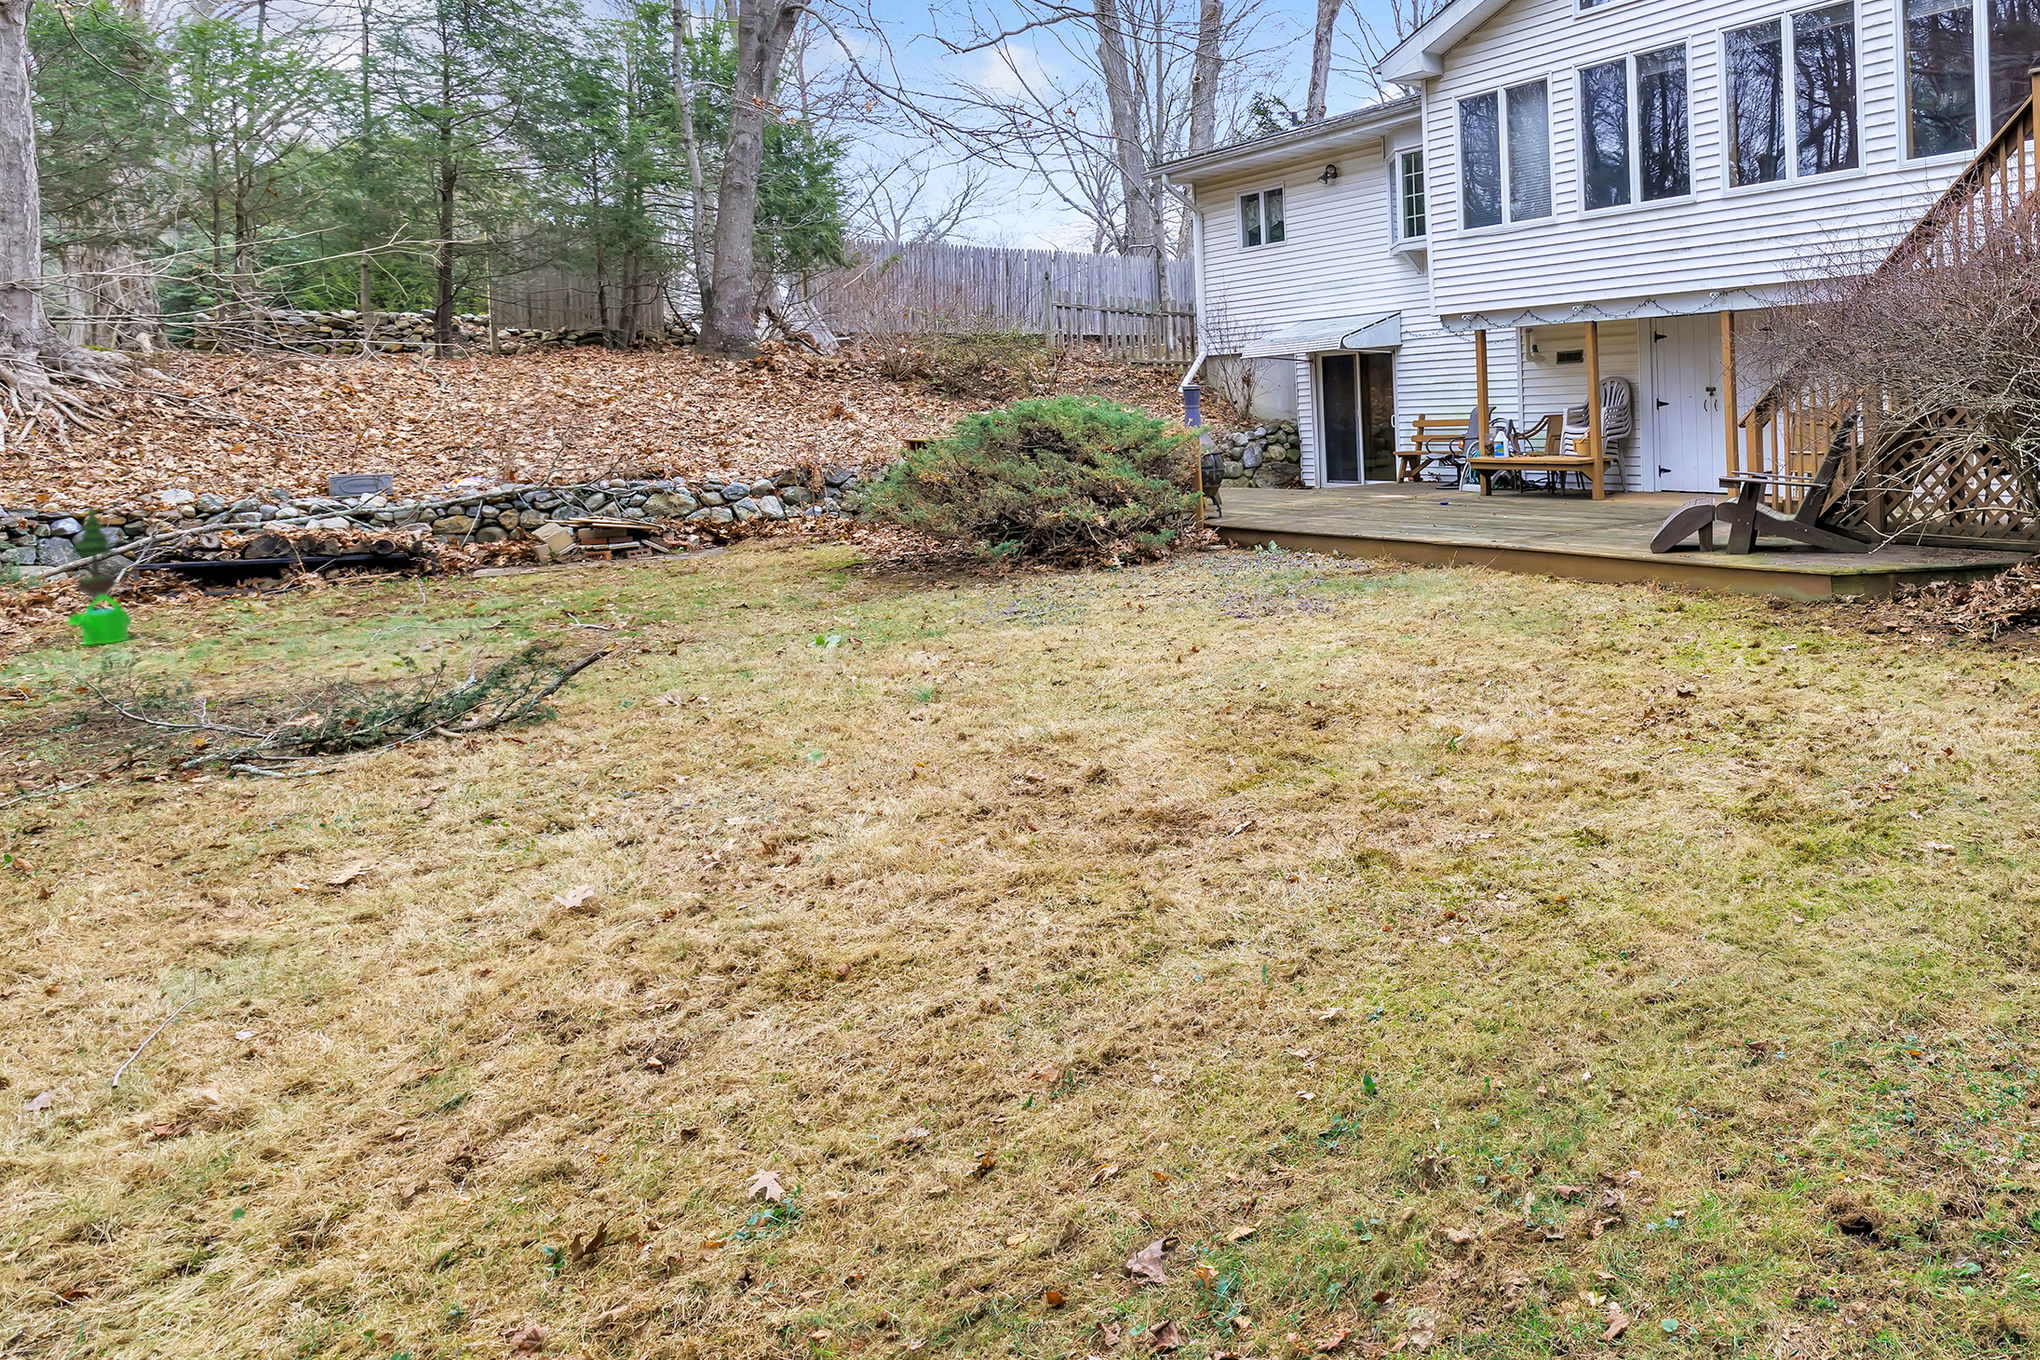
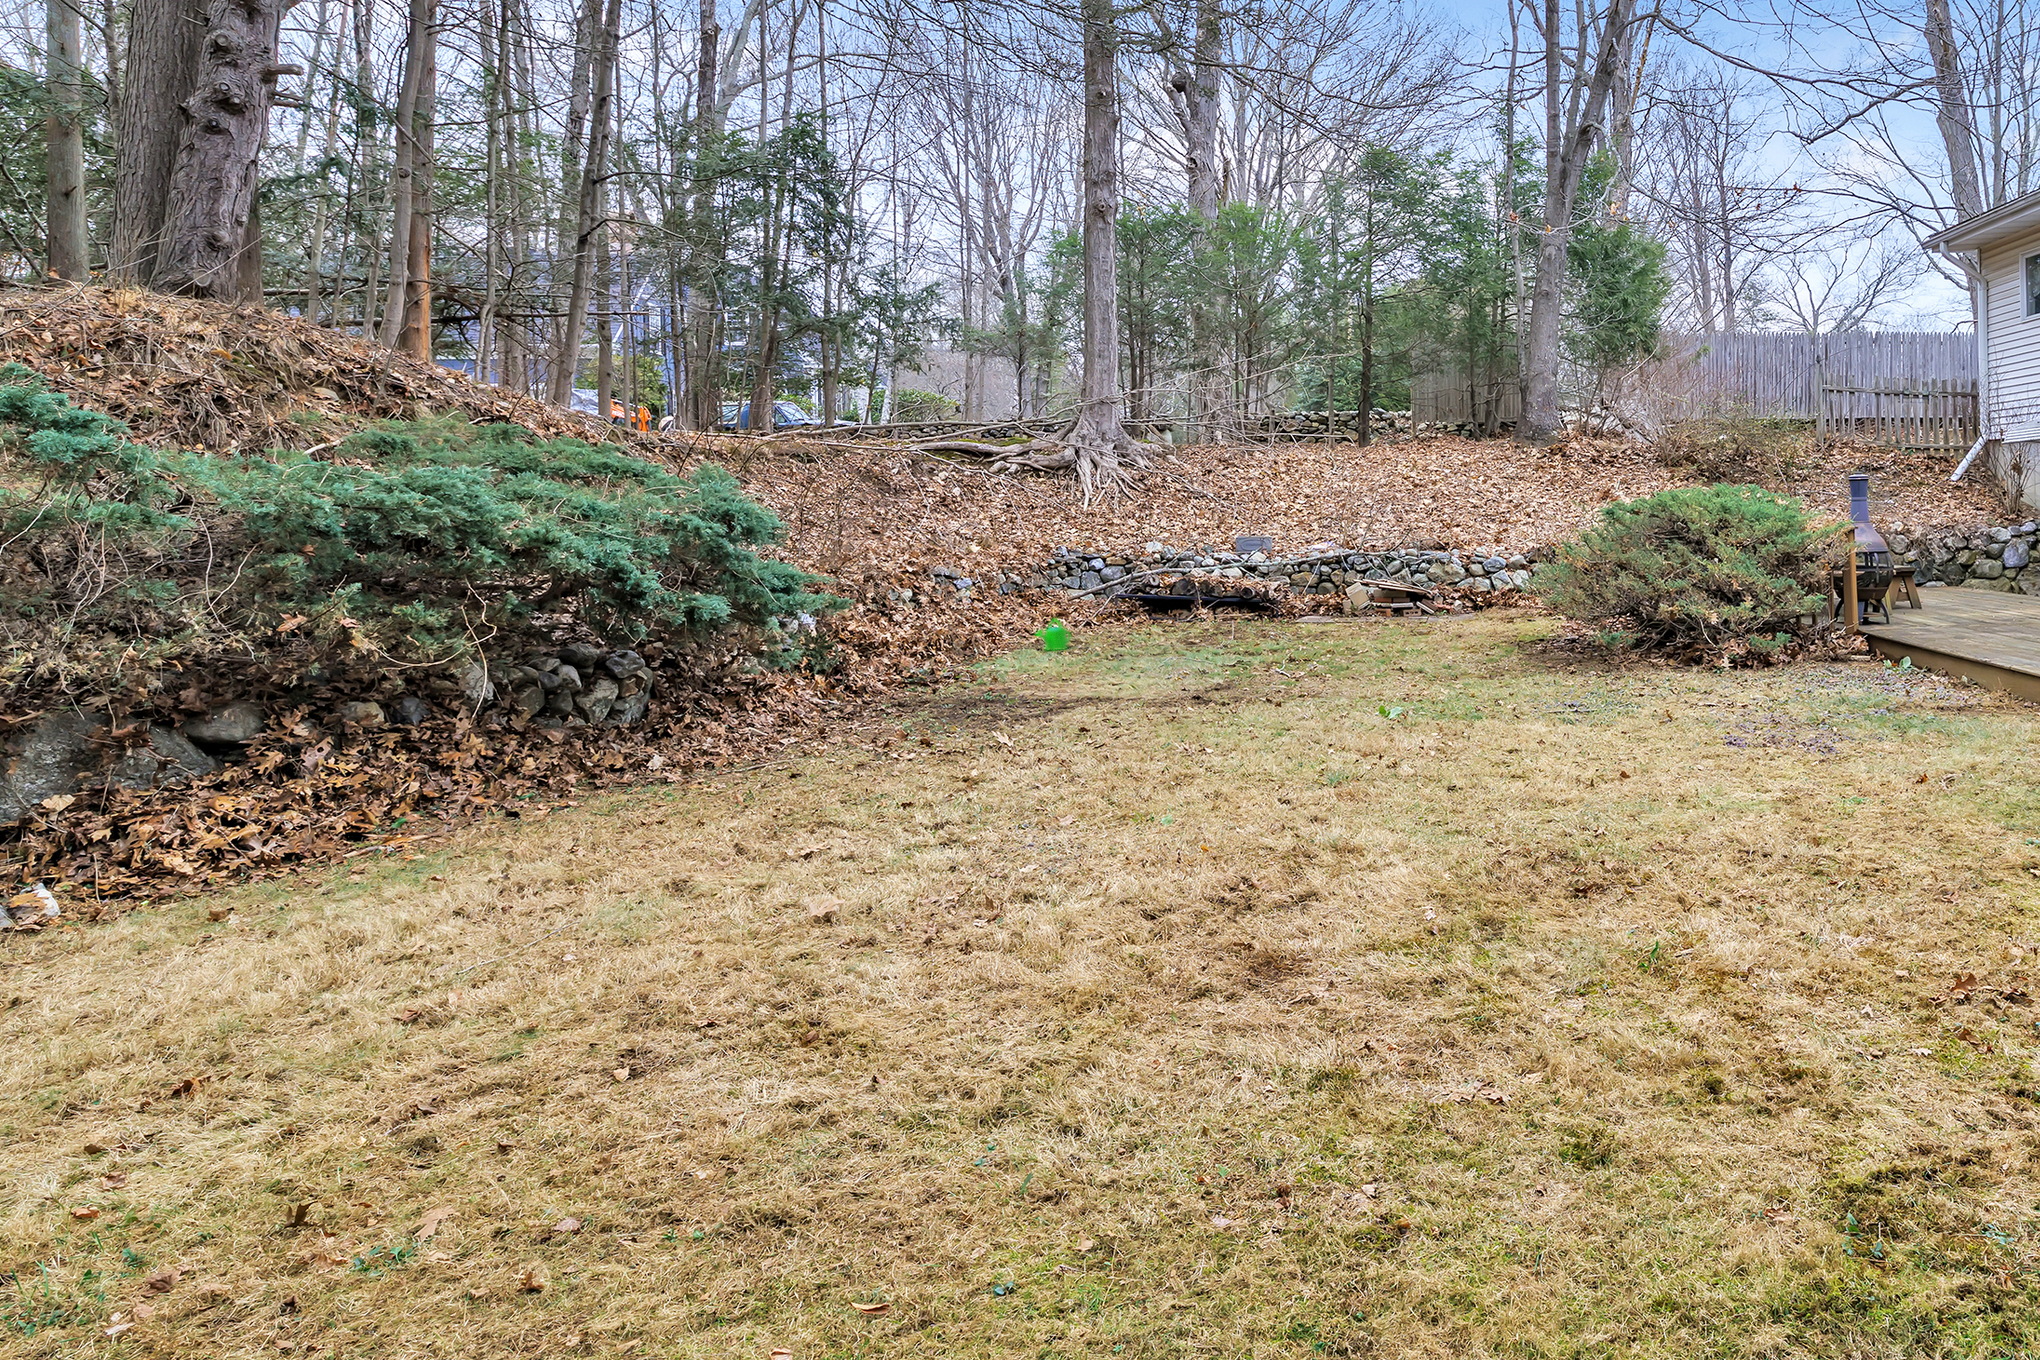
potted tree: present [73,508,116,599] -> none [1085,555,1108,618]

